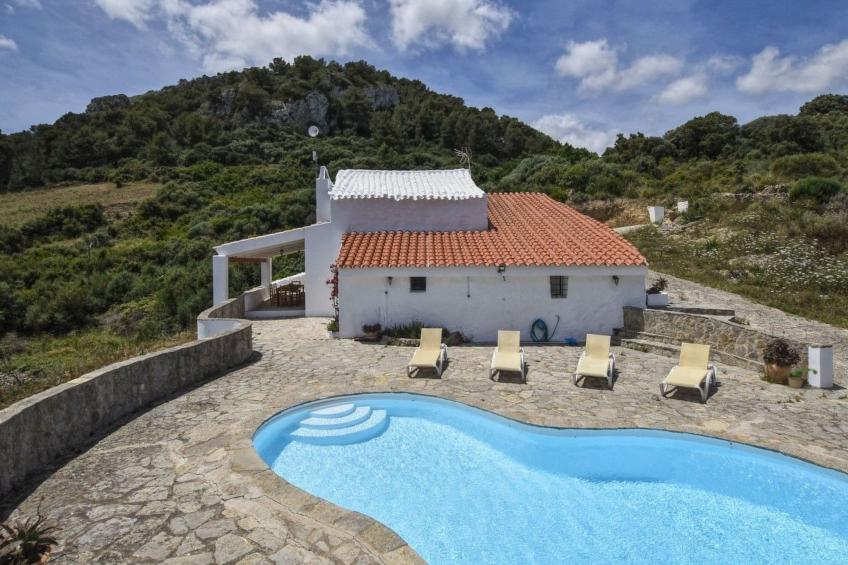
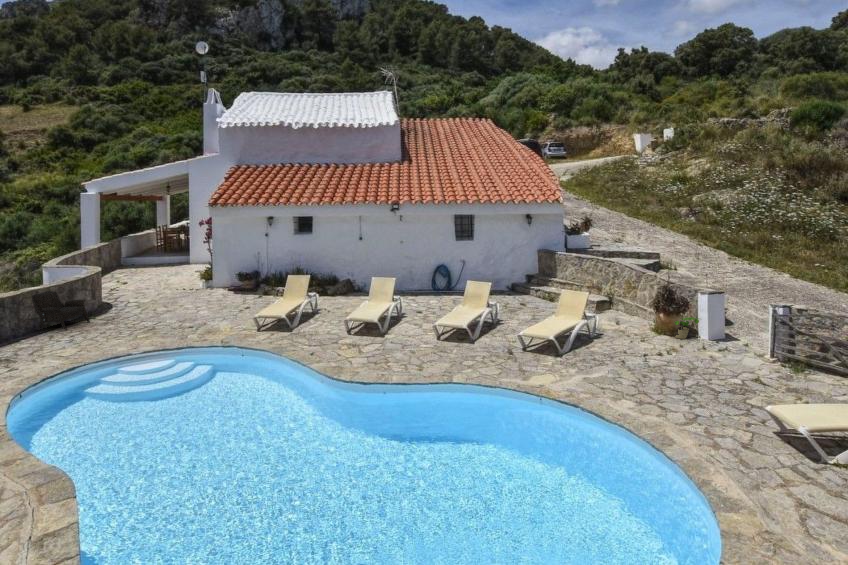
armchair: none [214,343,259,378] -> present [31,291,90,330]

